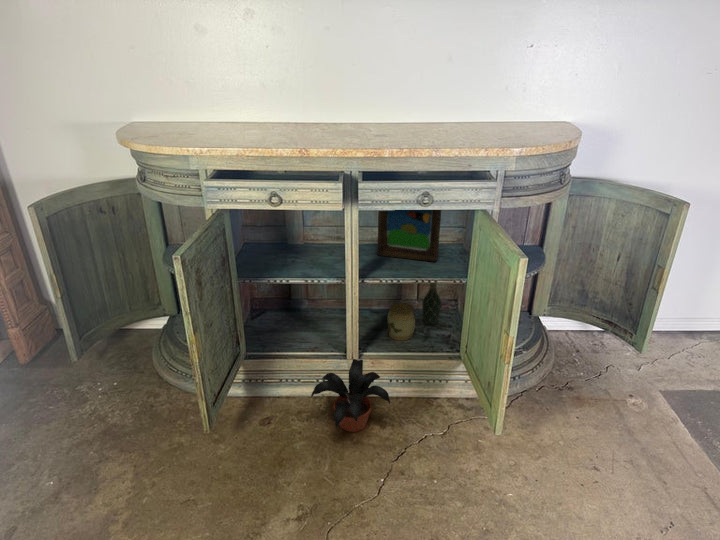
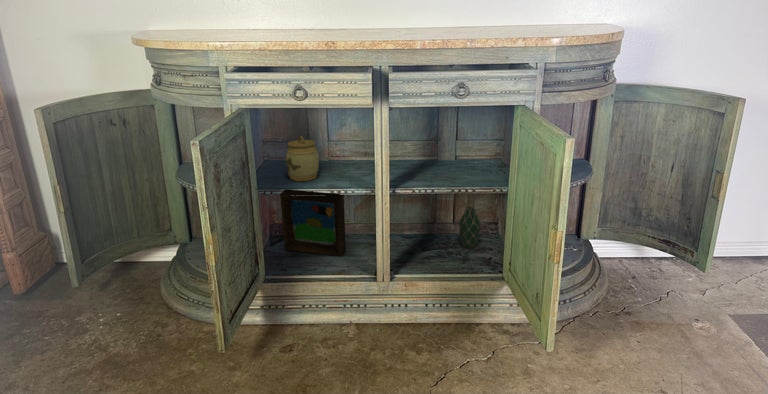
picture frame: present [377,210,441,261] -> present [280,189,346,256]
jar: present [387,303,415,340] -> present [286,136,319,181]
potted plant: present [311,359,390,432] -> none [338,278,426,358]

